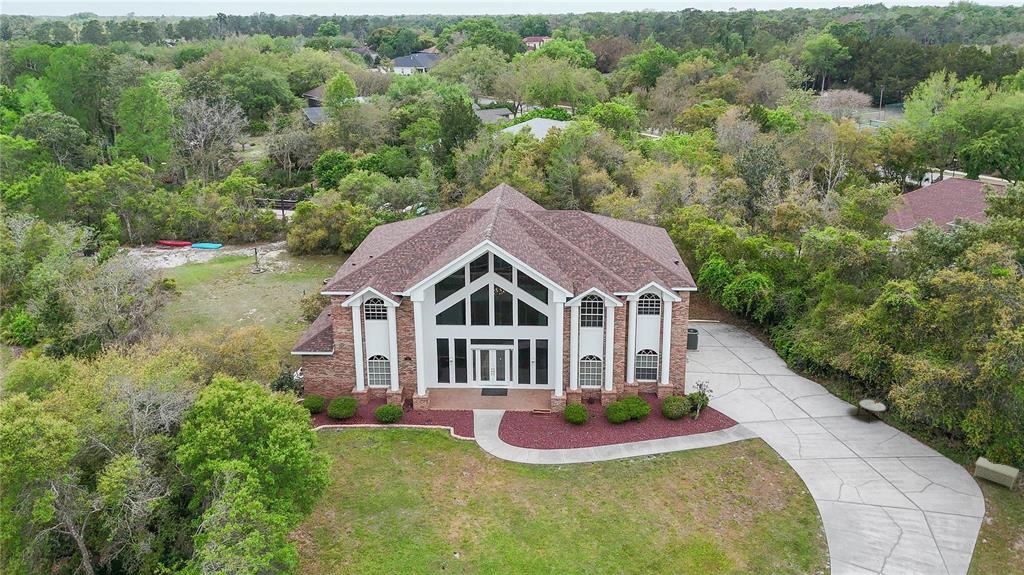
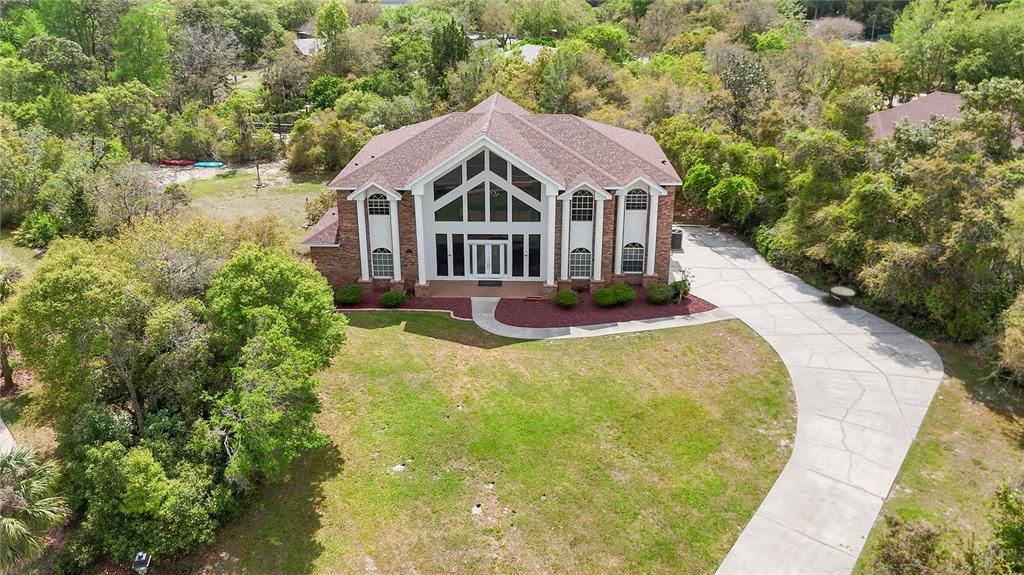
storage bench: present [974,457,1019,489] -> none [931,331,973,359]

